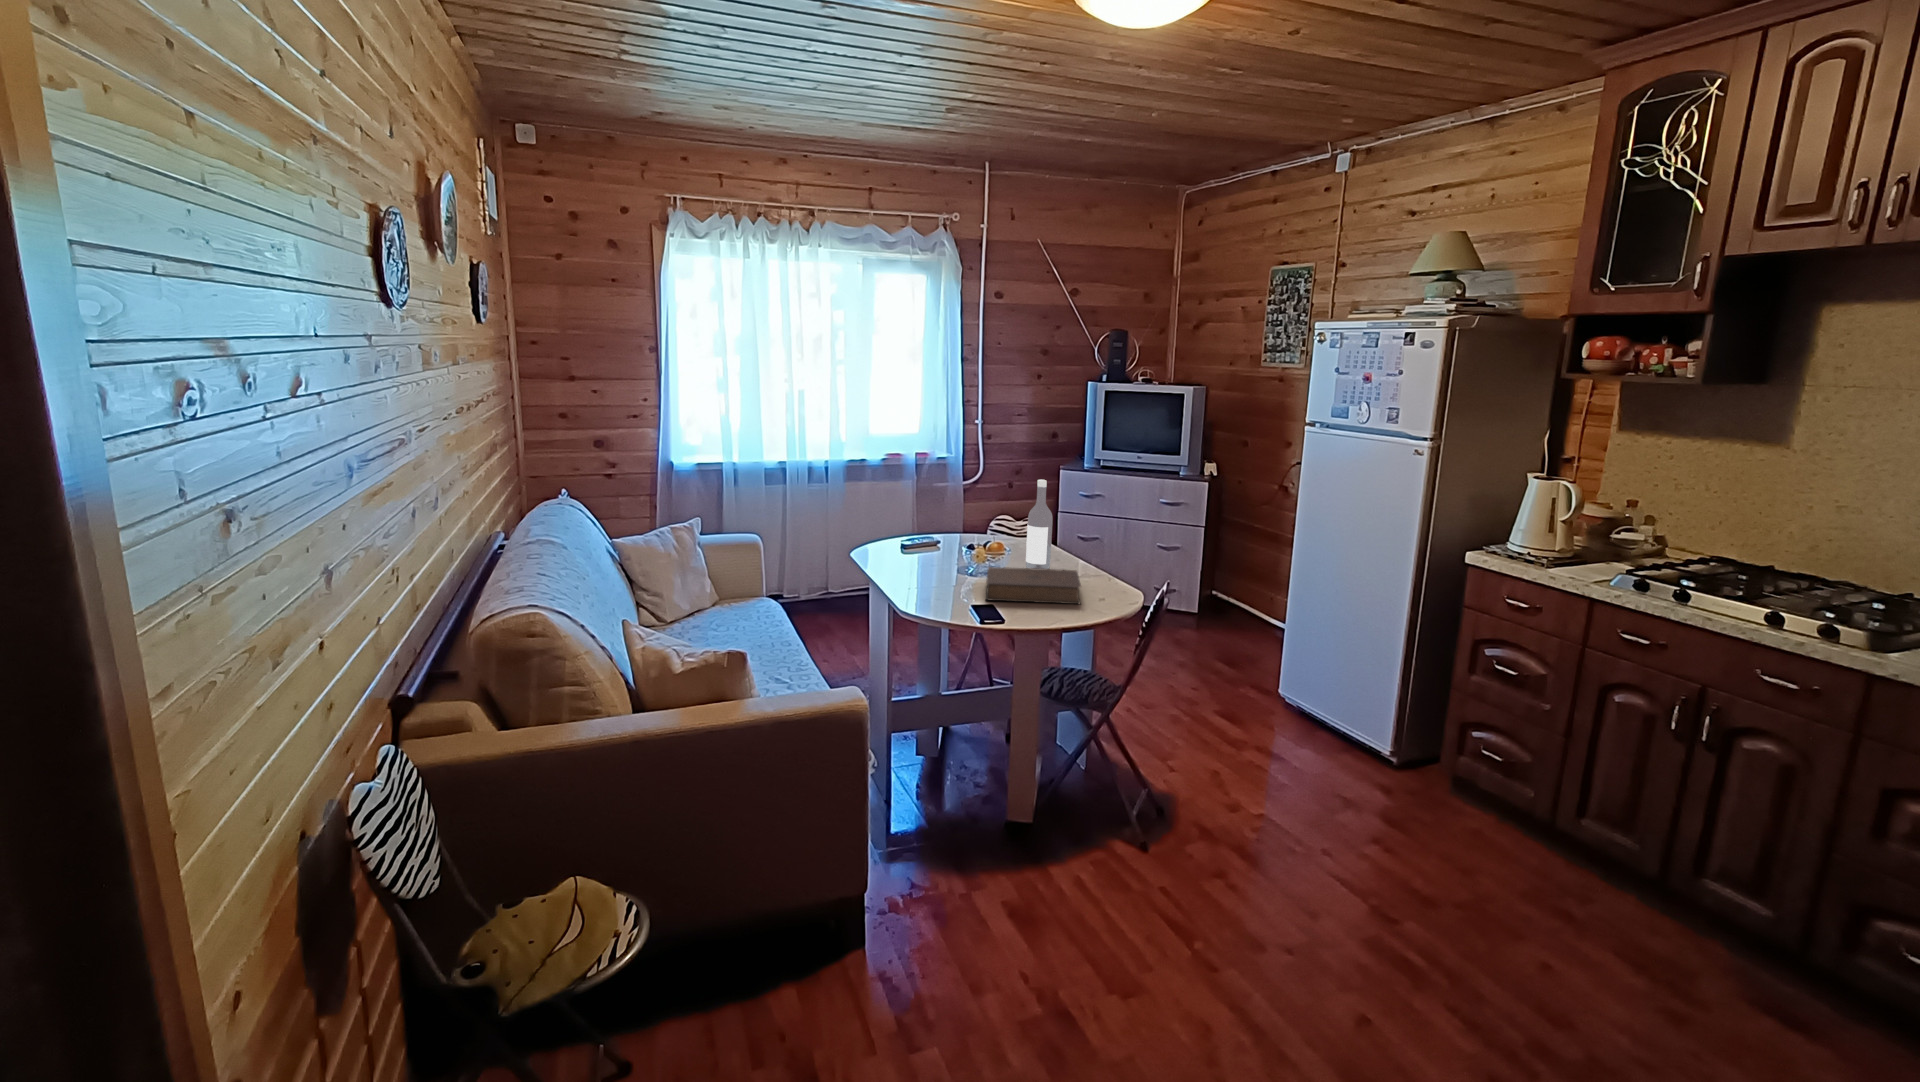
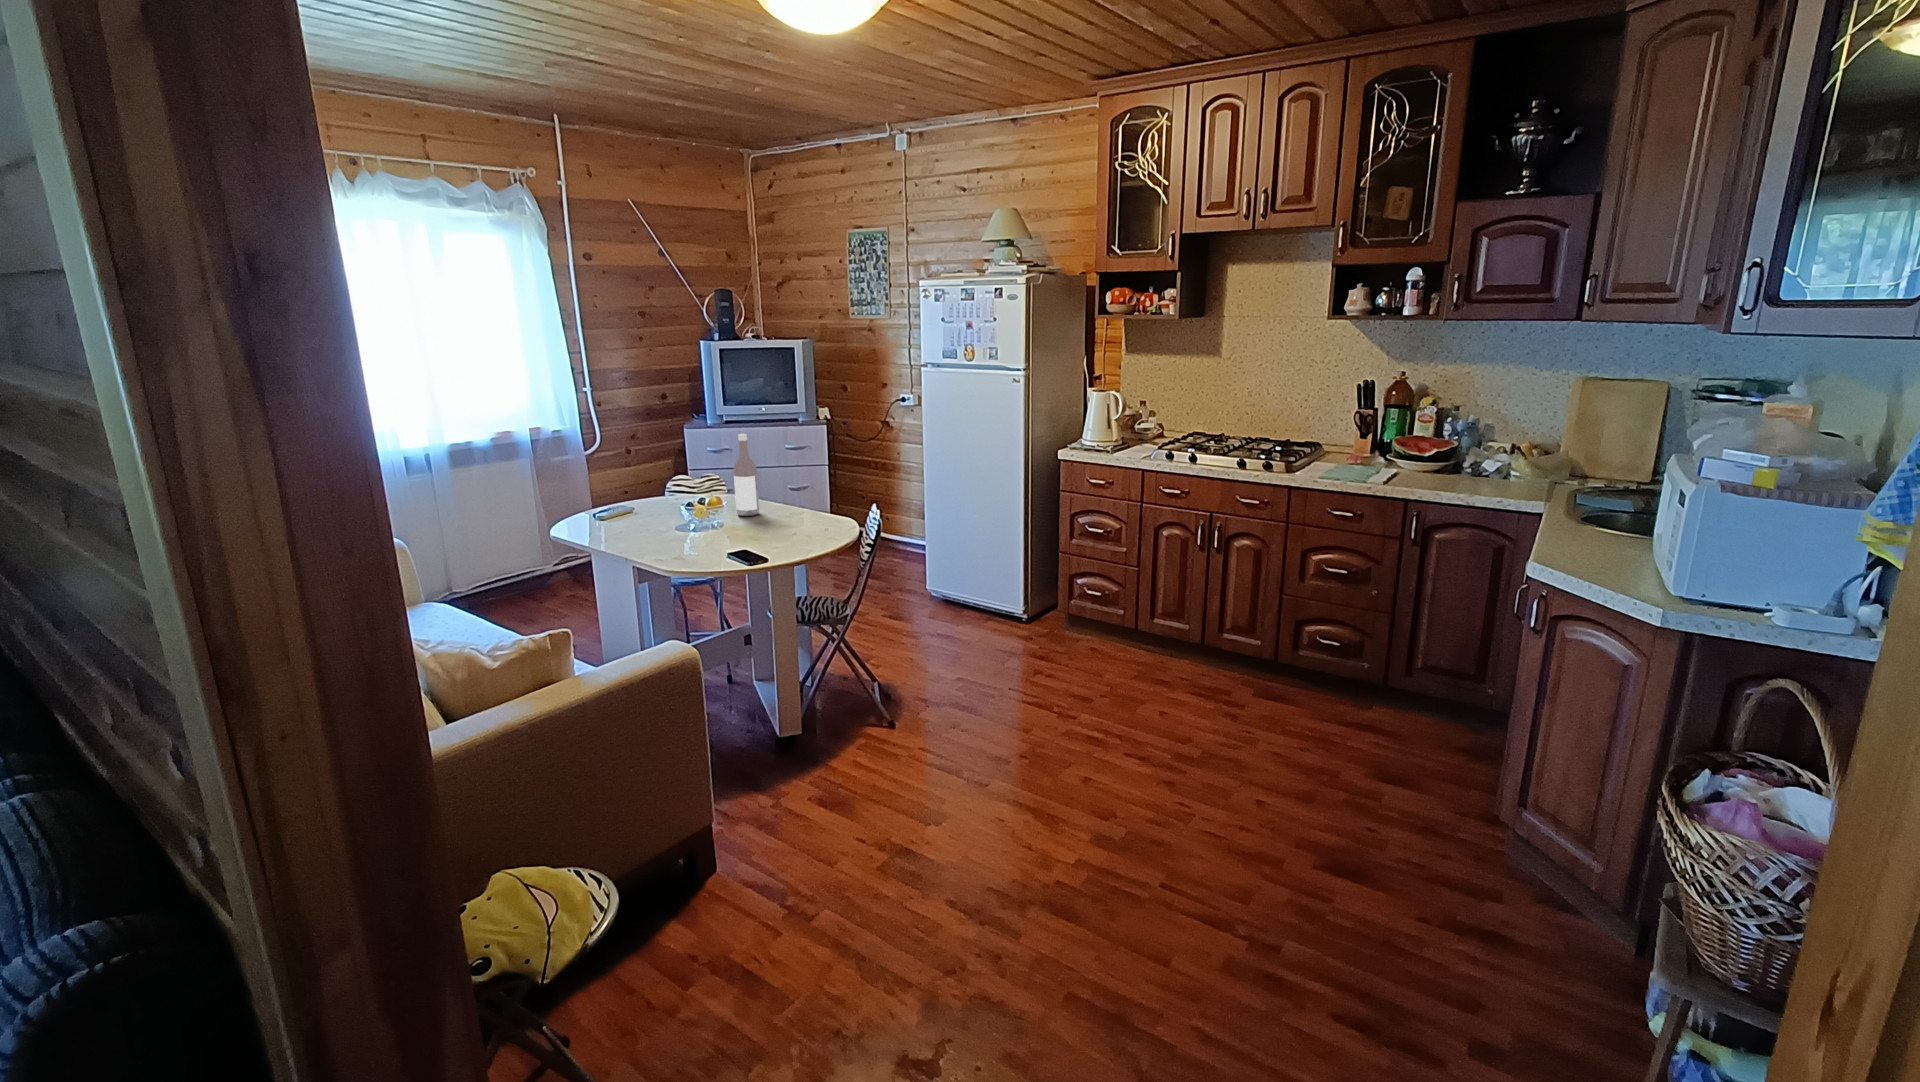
book: present [986,567,1081,604] -> none [715,509,813,547]

